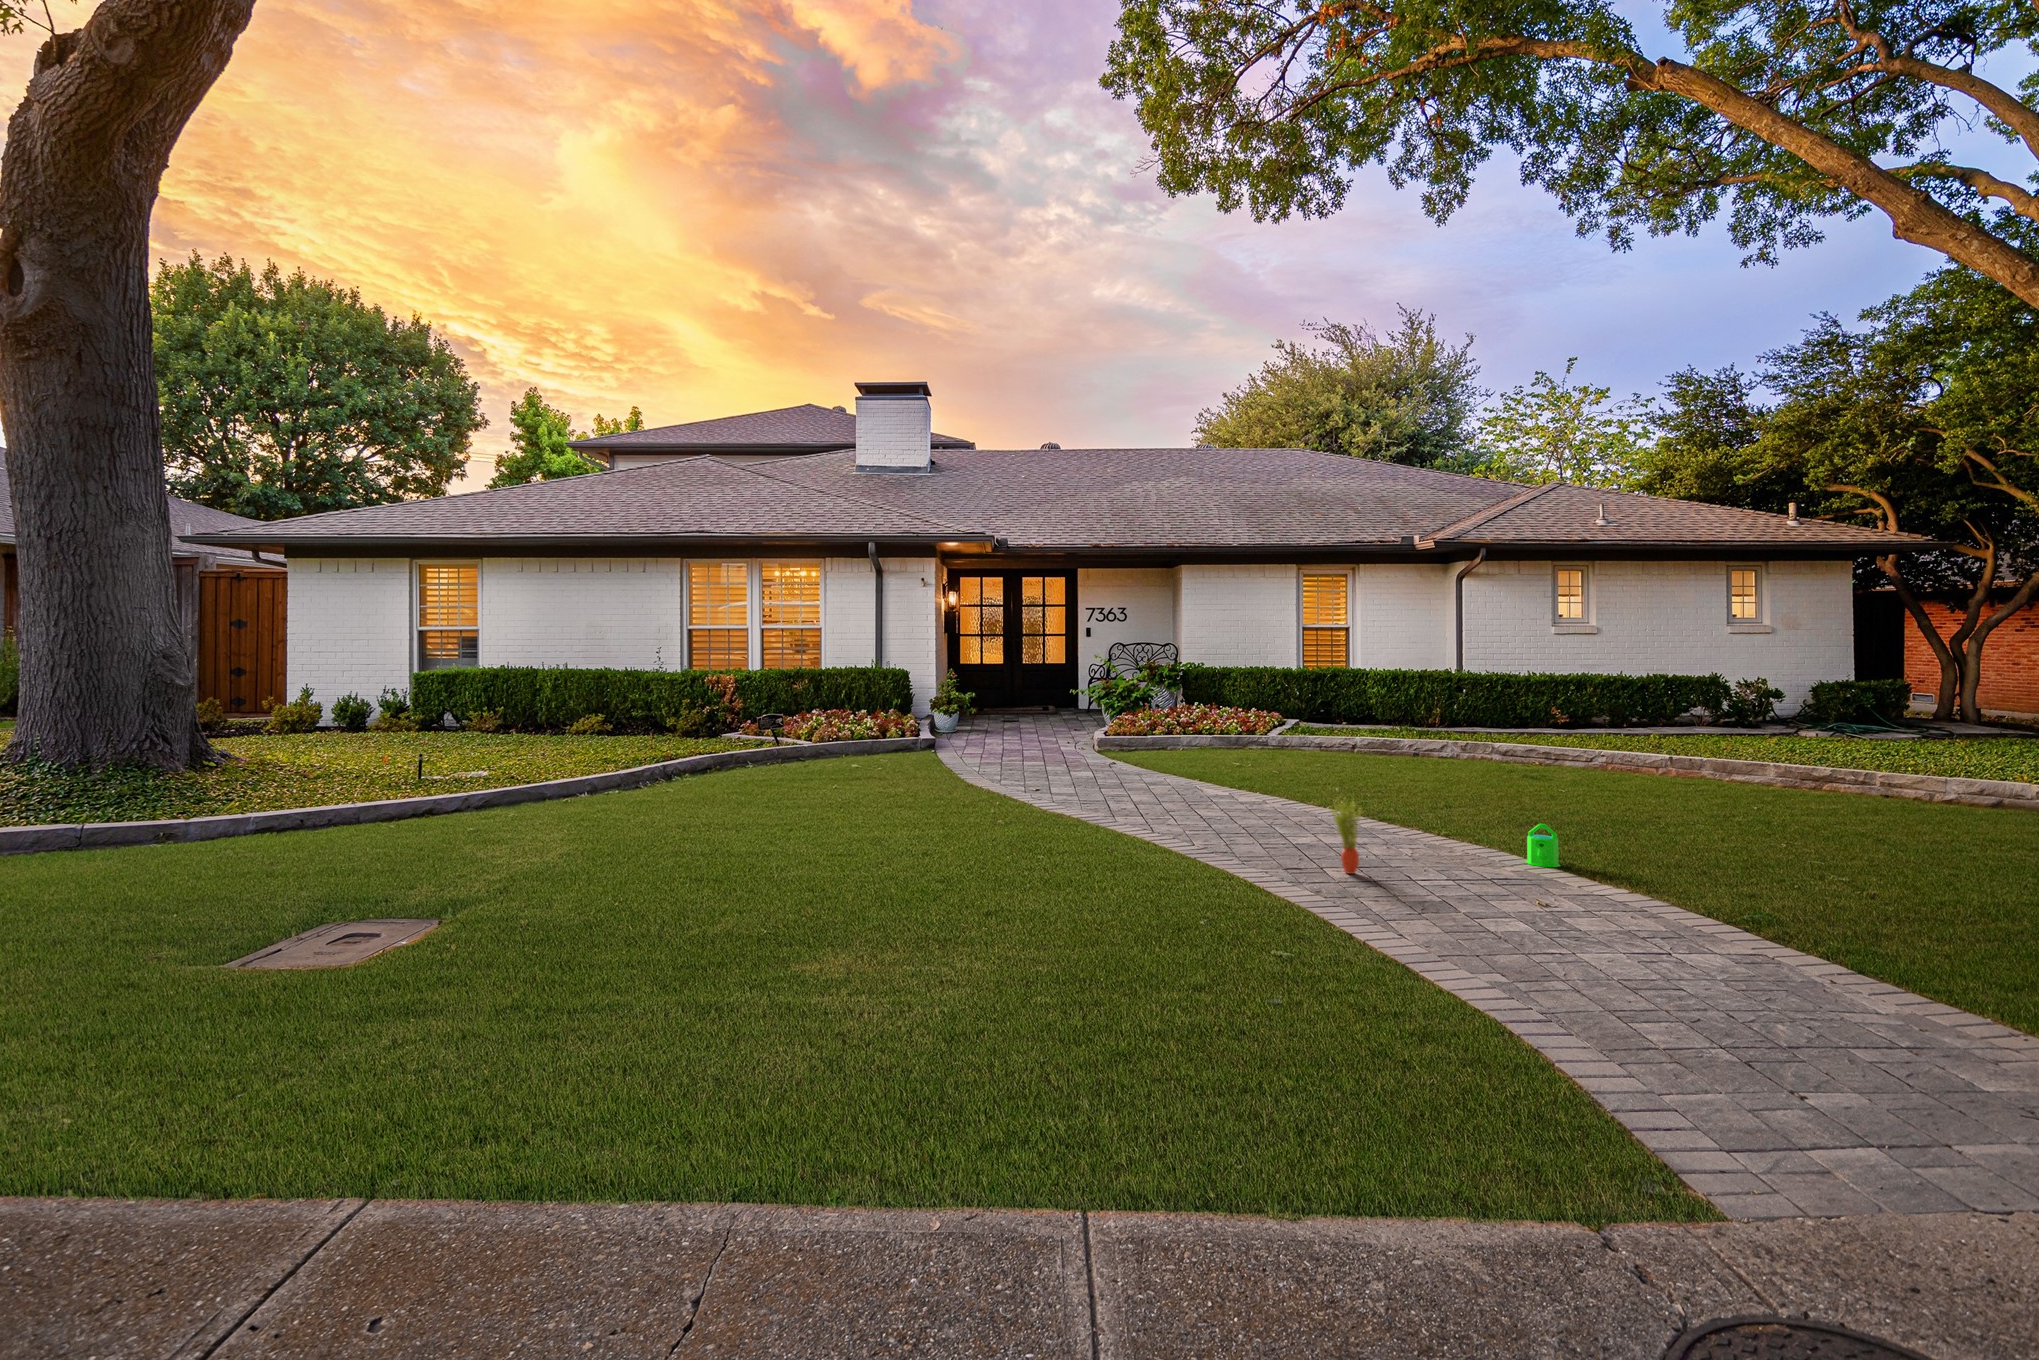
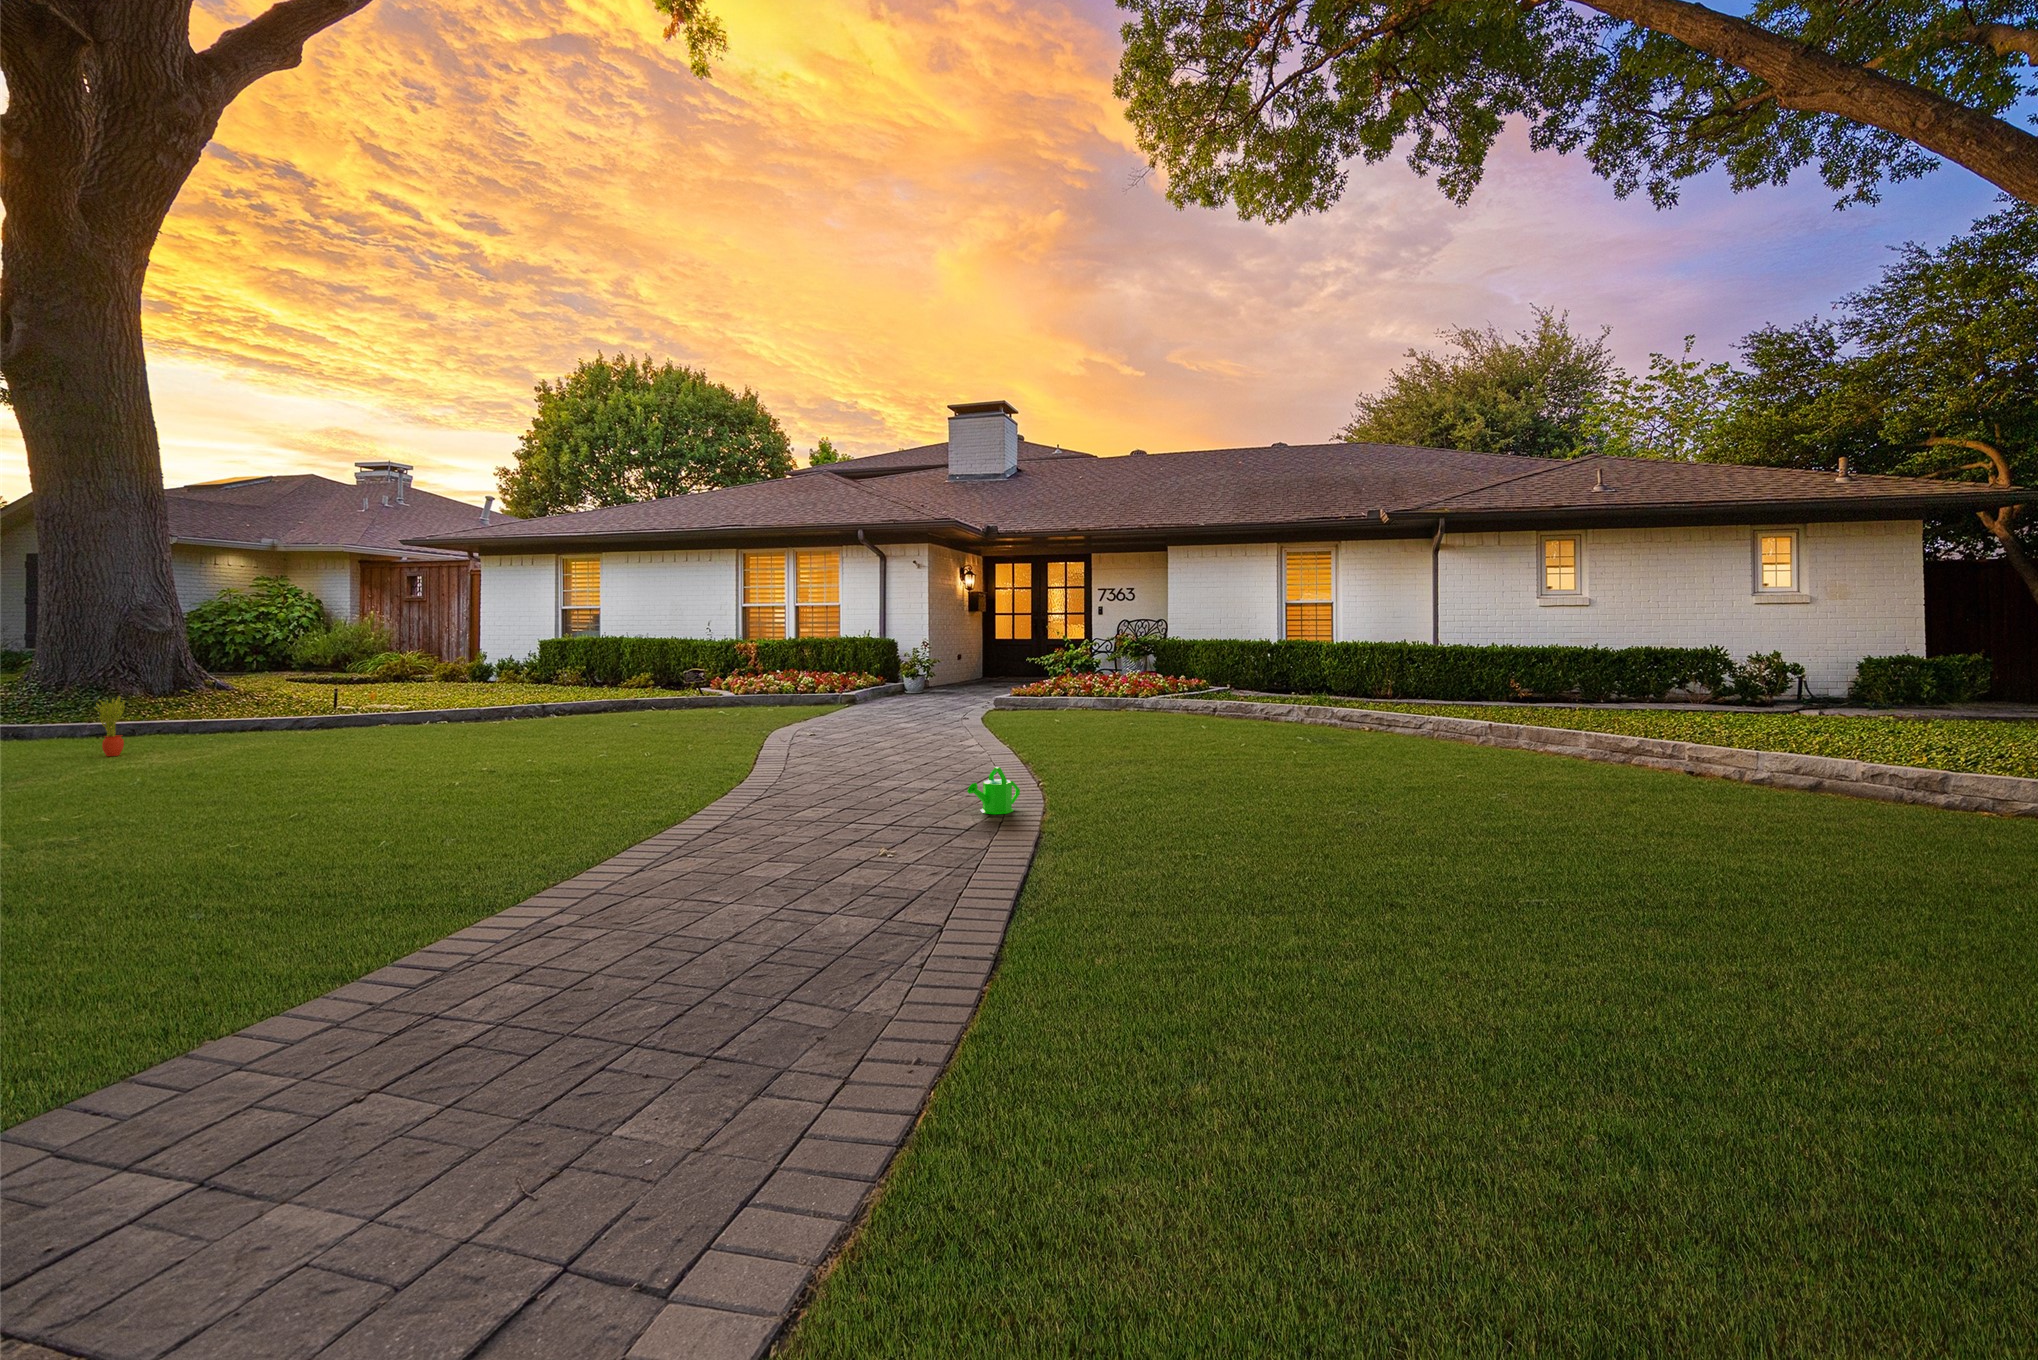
potted plant: present [1330,797,1361,874] -> present [95,696,125,756]

